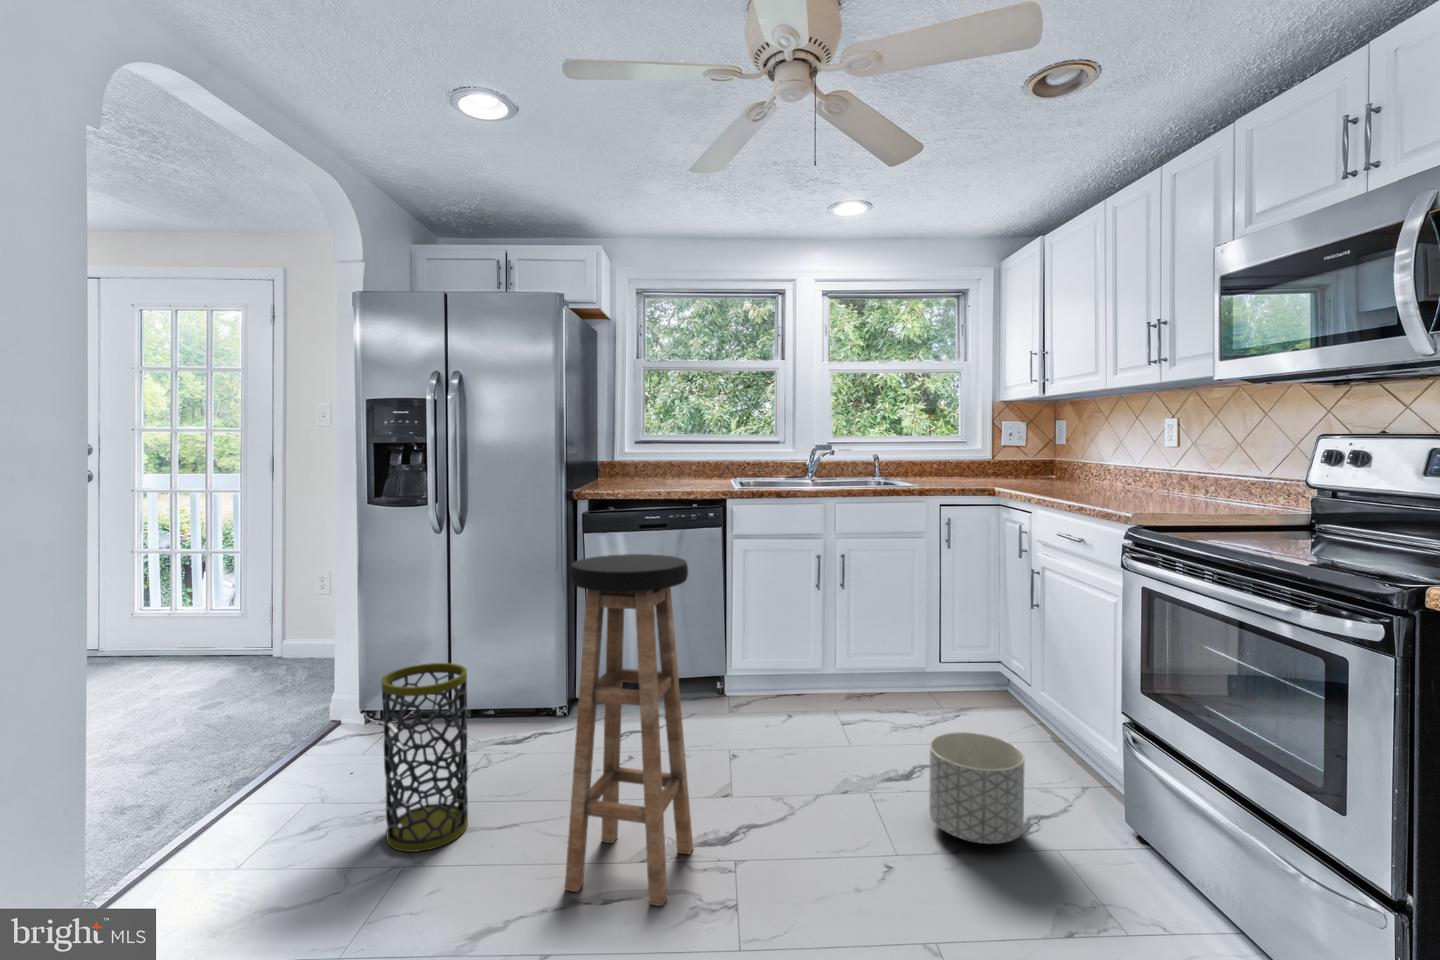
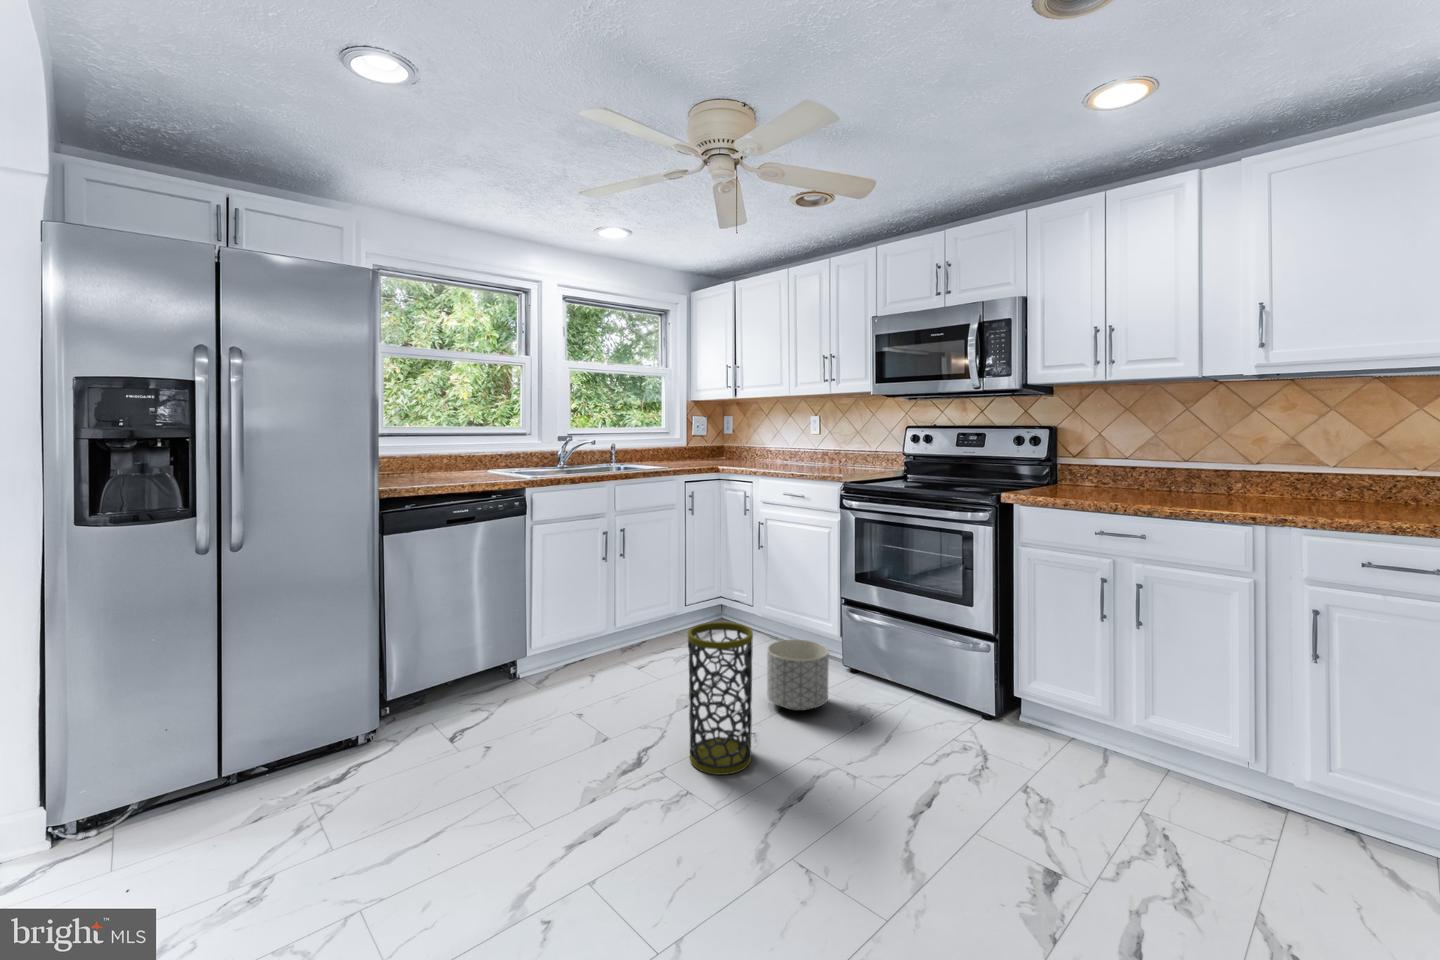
bar stool: present [565,554,693,906] -> none [561,540,673,849]
trash can: present [381,663,468,852] -> present [688,622,753,775]

